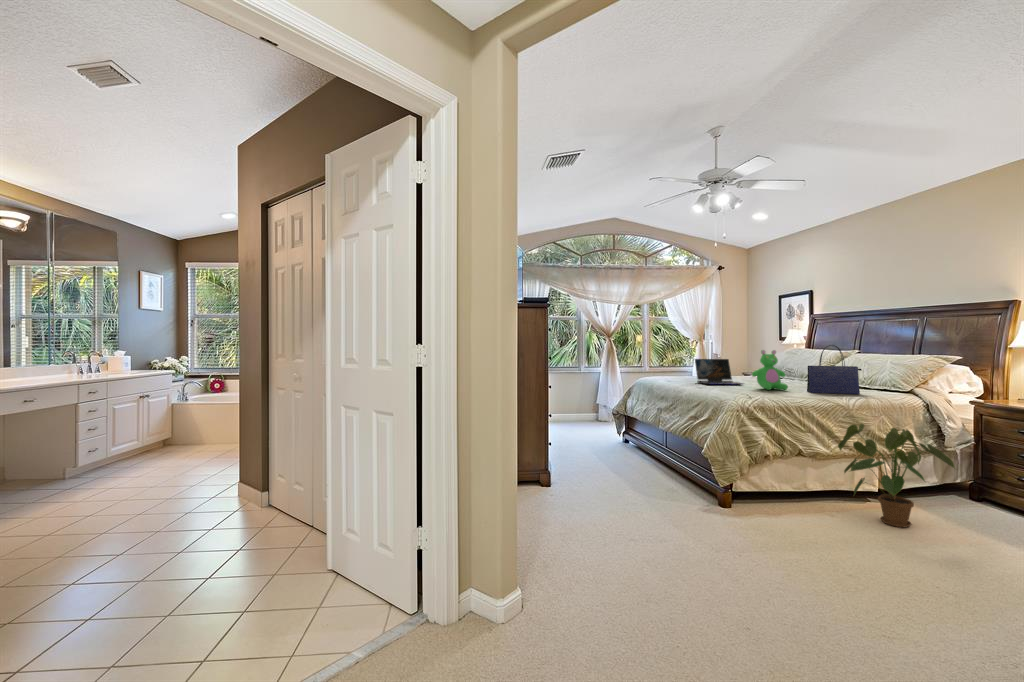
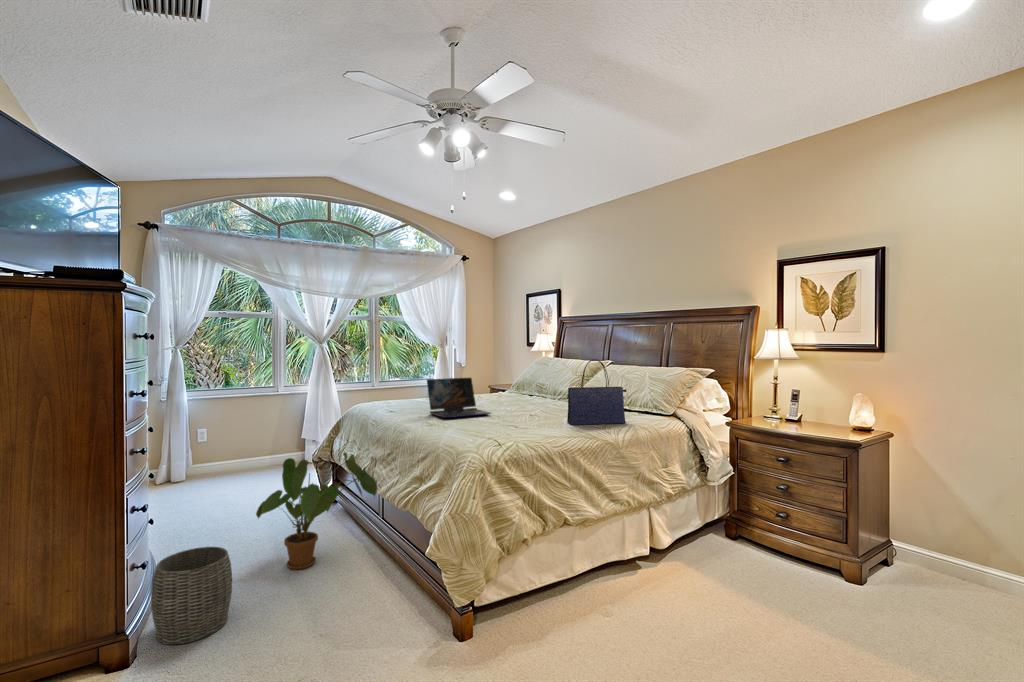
teddy bear: present [752,350,788,390] -> none [501,367,546,424]
house plant: present [838,424,955,527] -> present [256,453,377,569]
woven basket: none [551,441,587,484] -> present [151,547,232,645]

